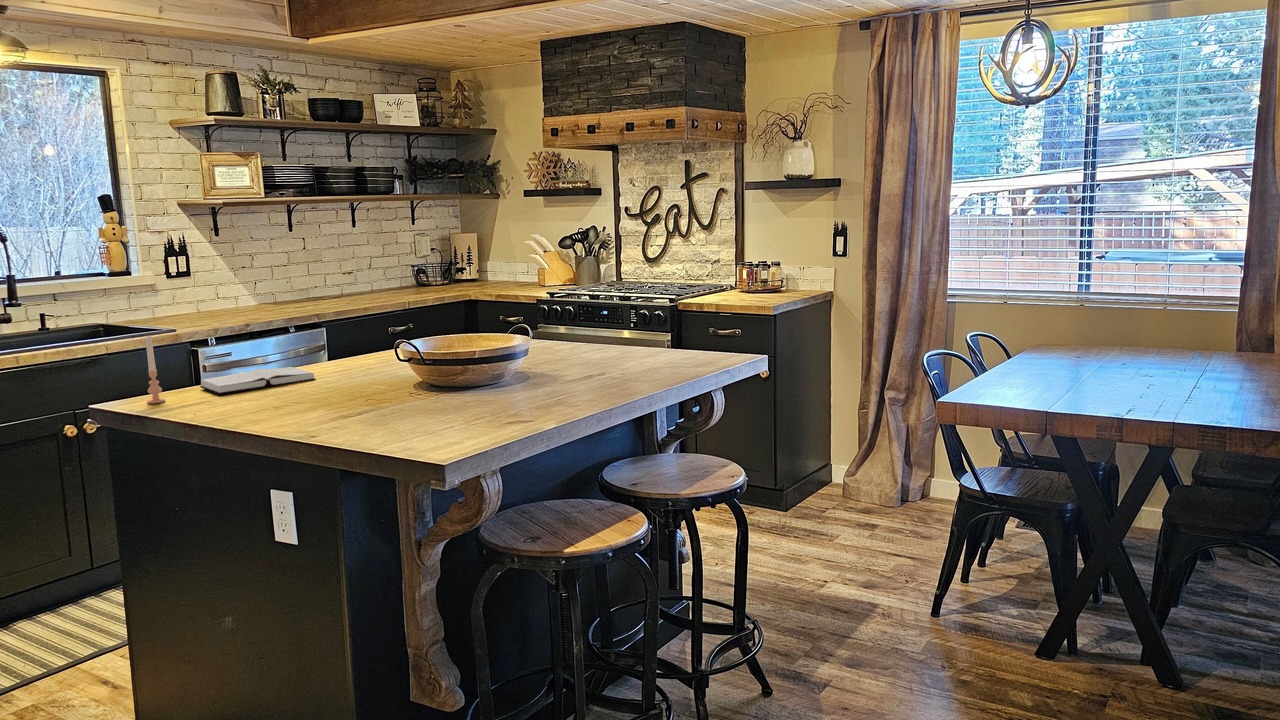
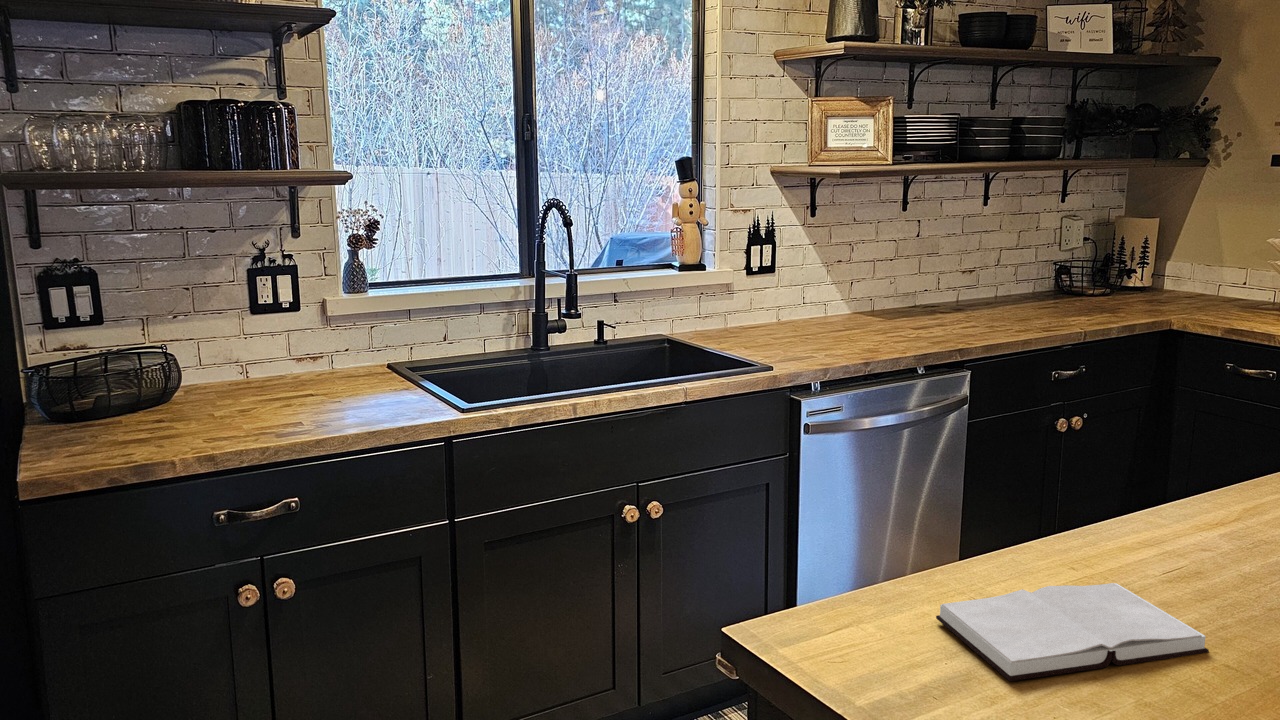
candle: present [145,336,165,403] -> none [850,529,889,681]

